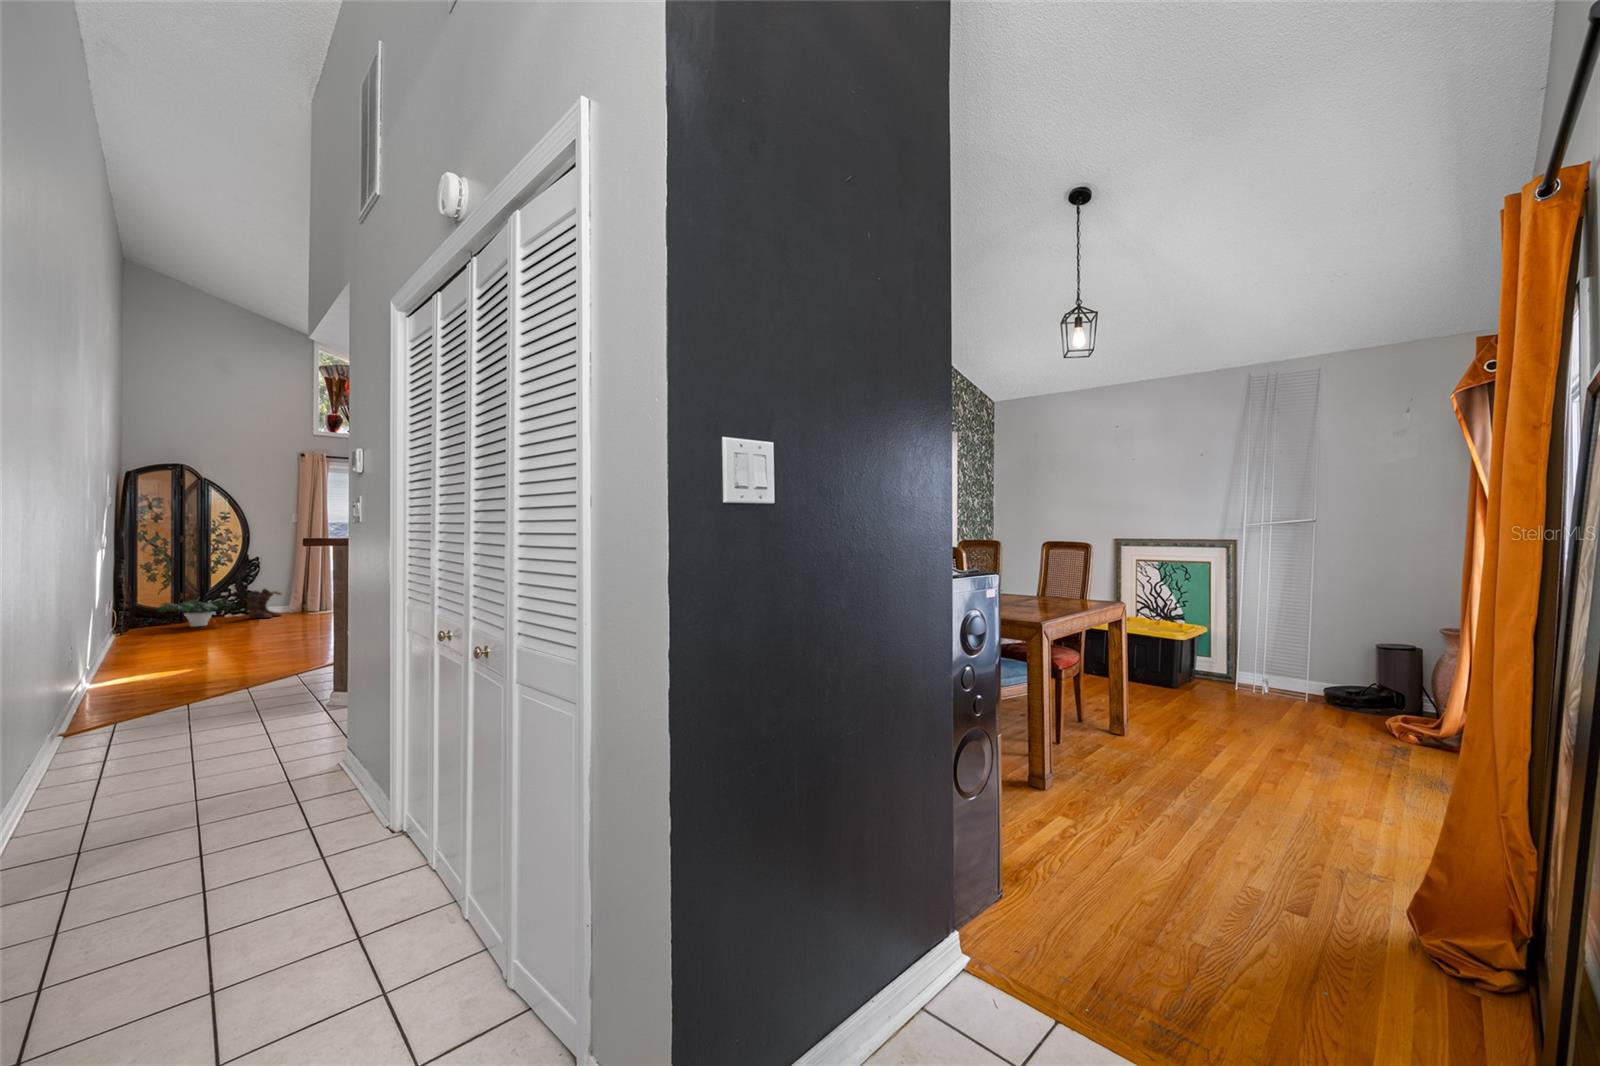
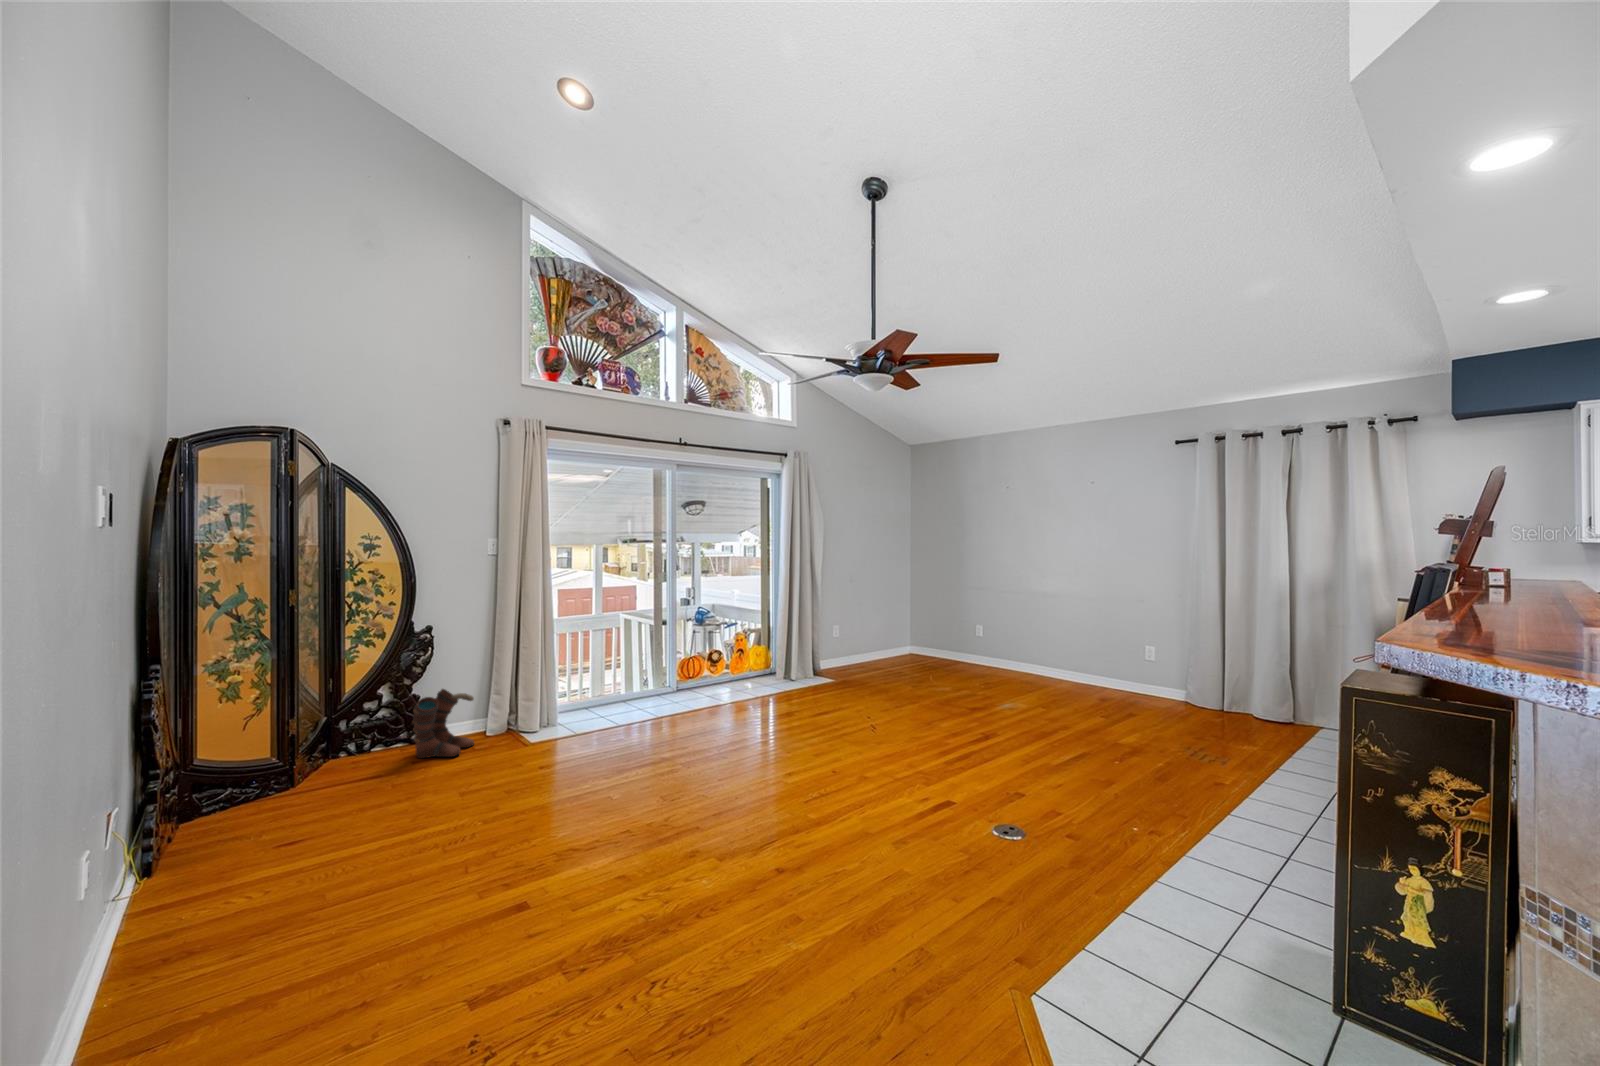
potted plant: present [158,598,235,627] -> none [234,724,398,798]

